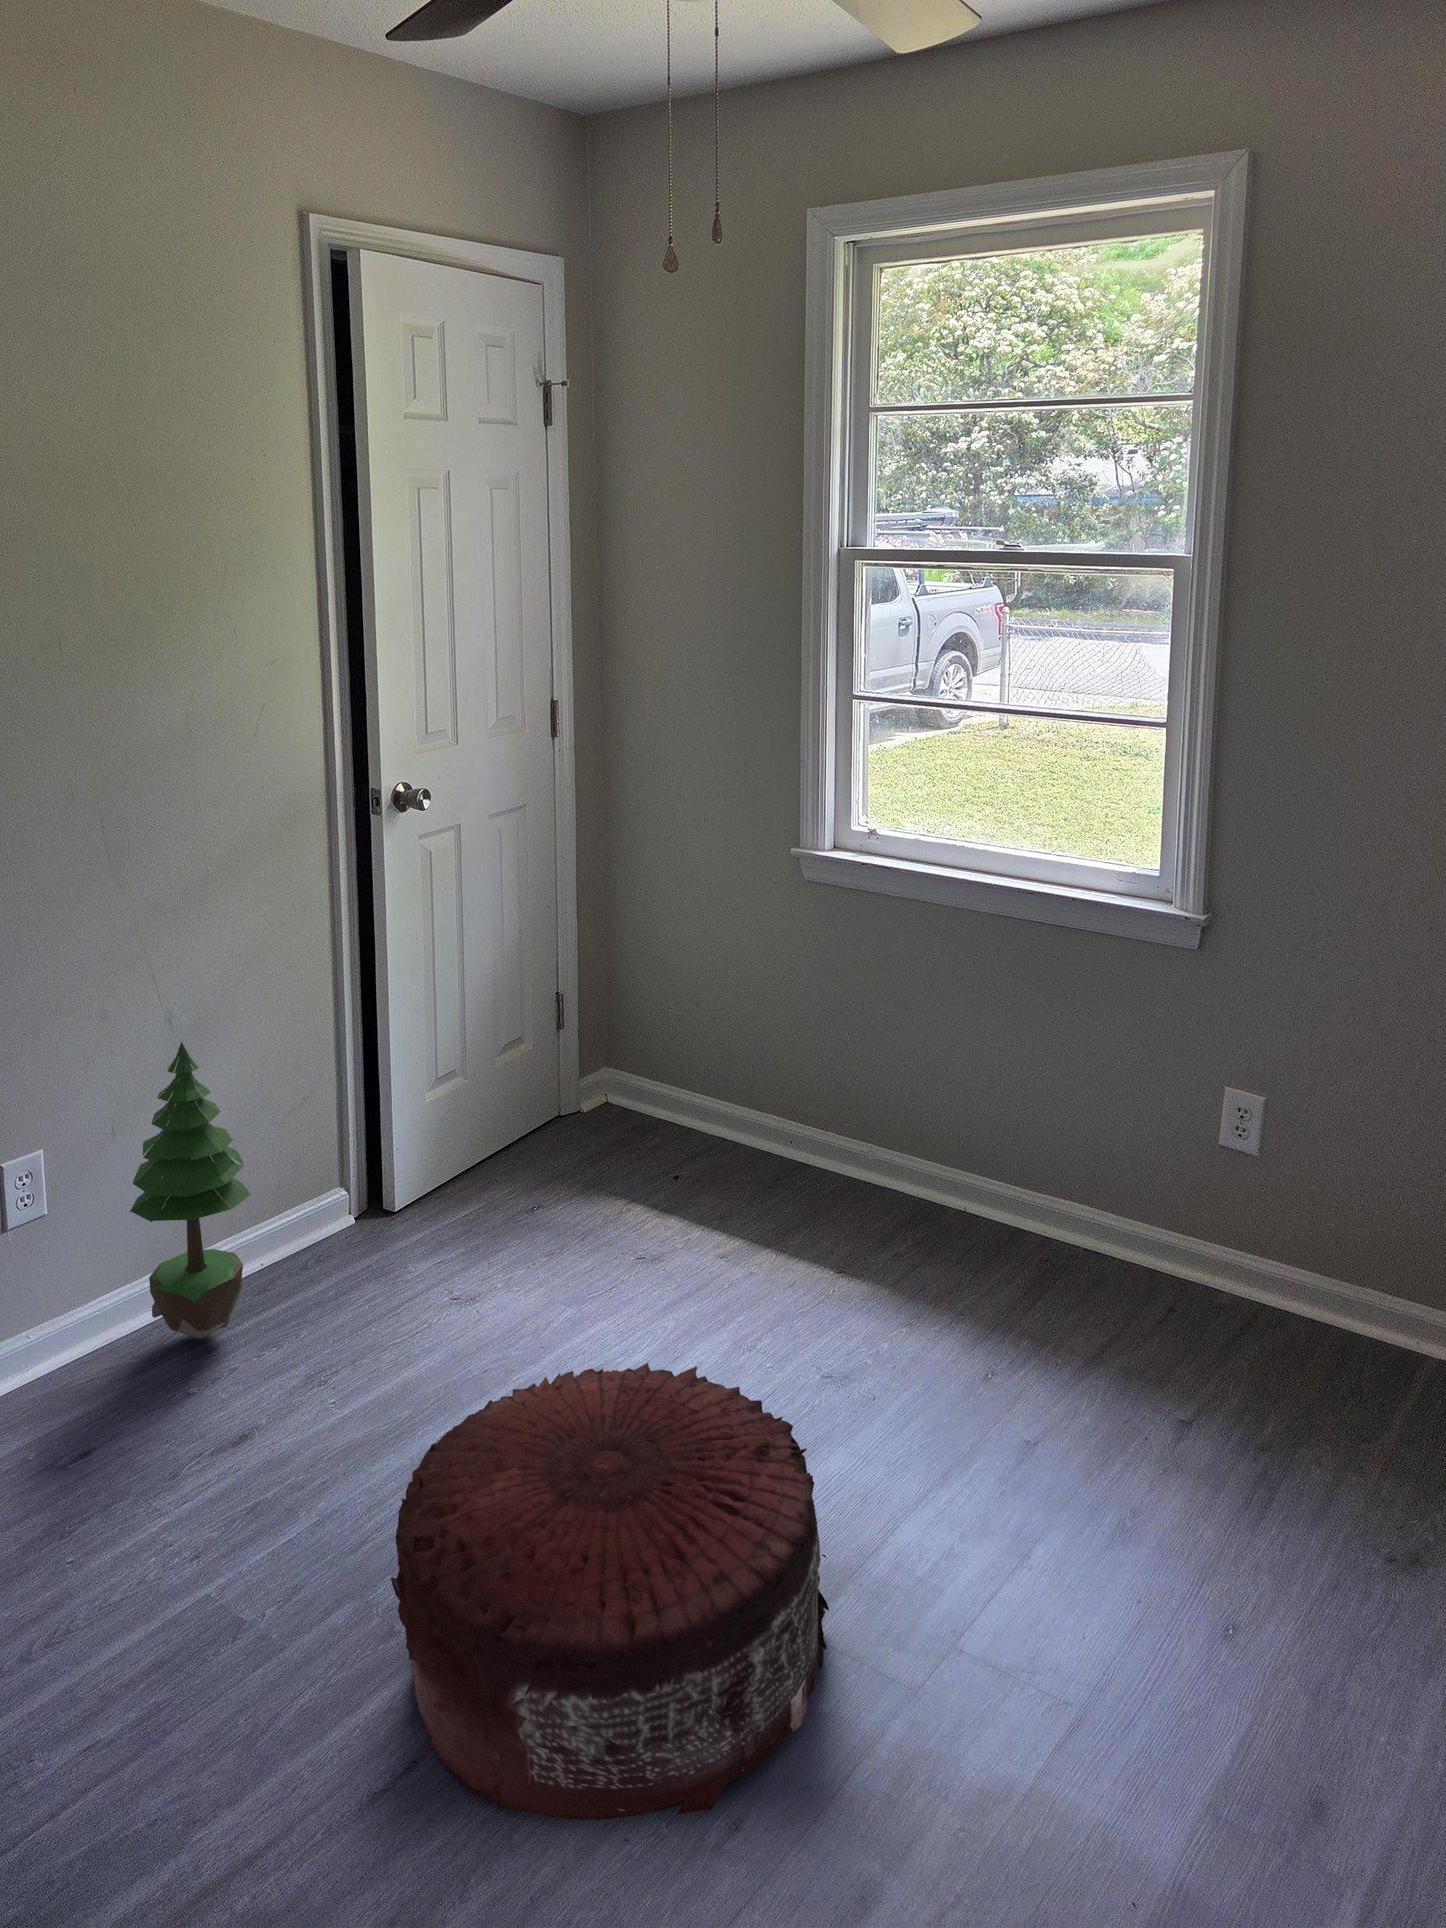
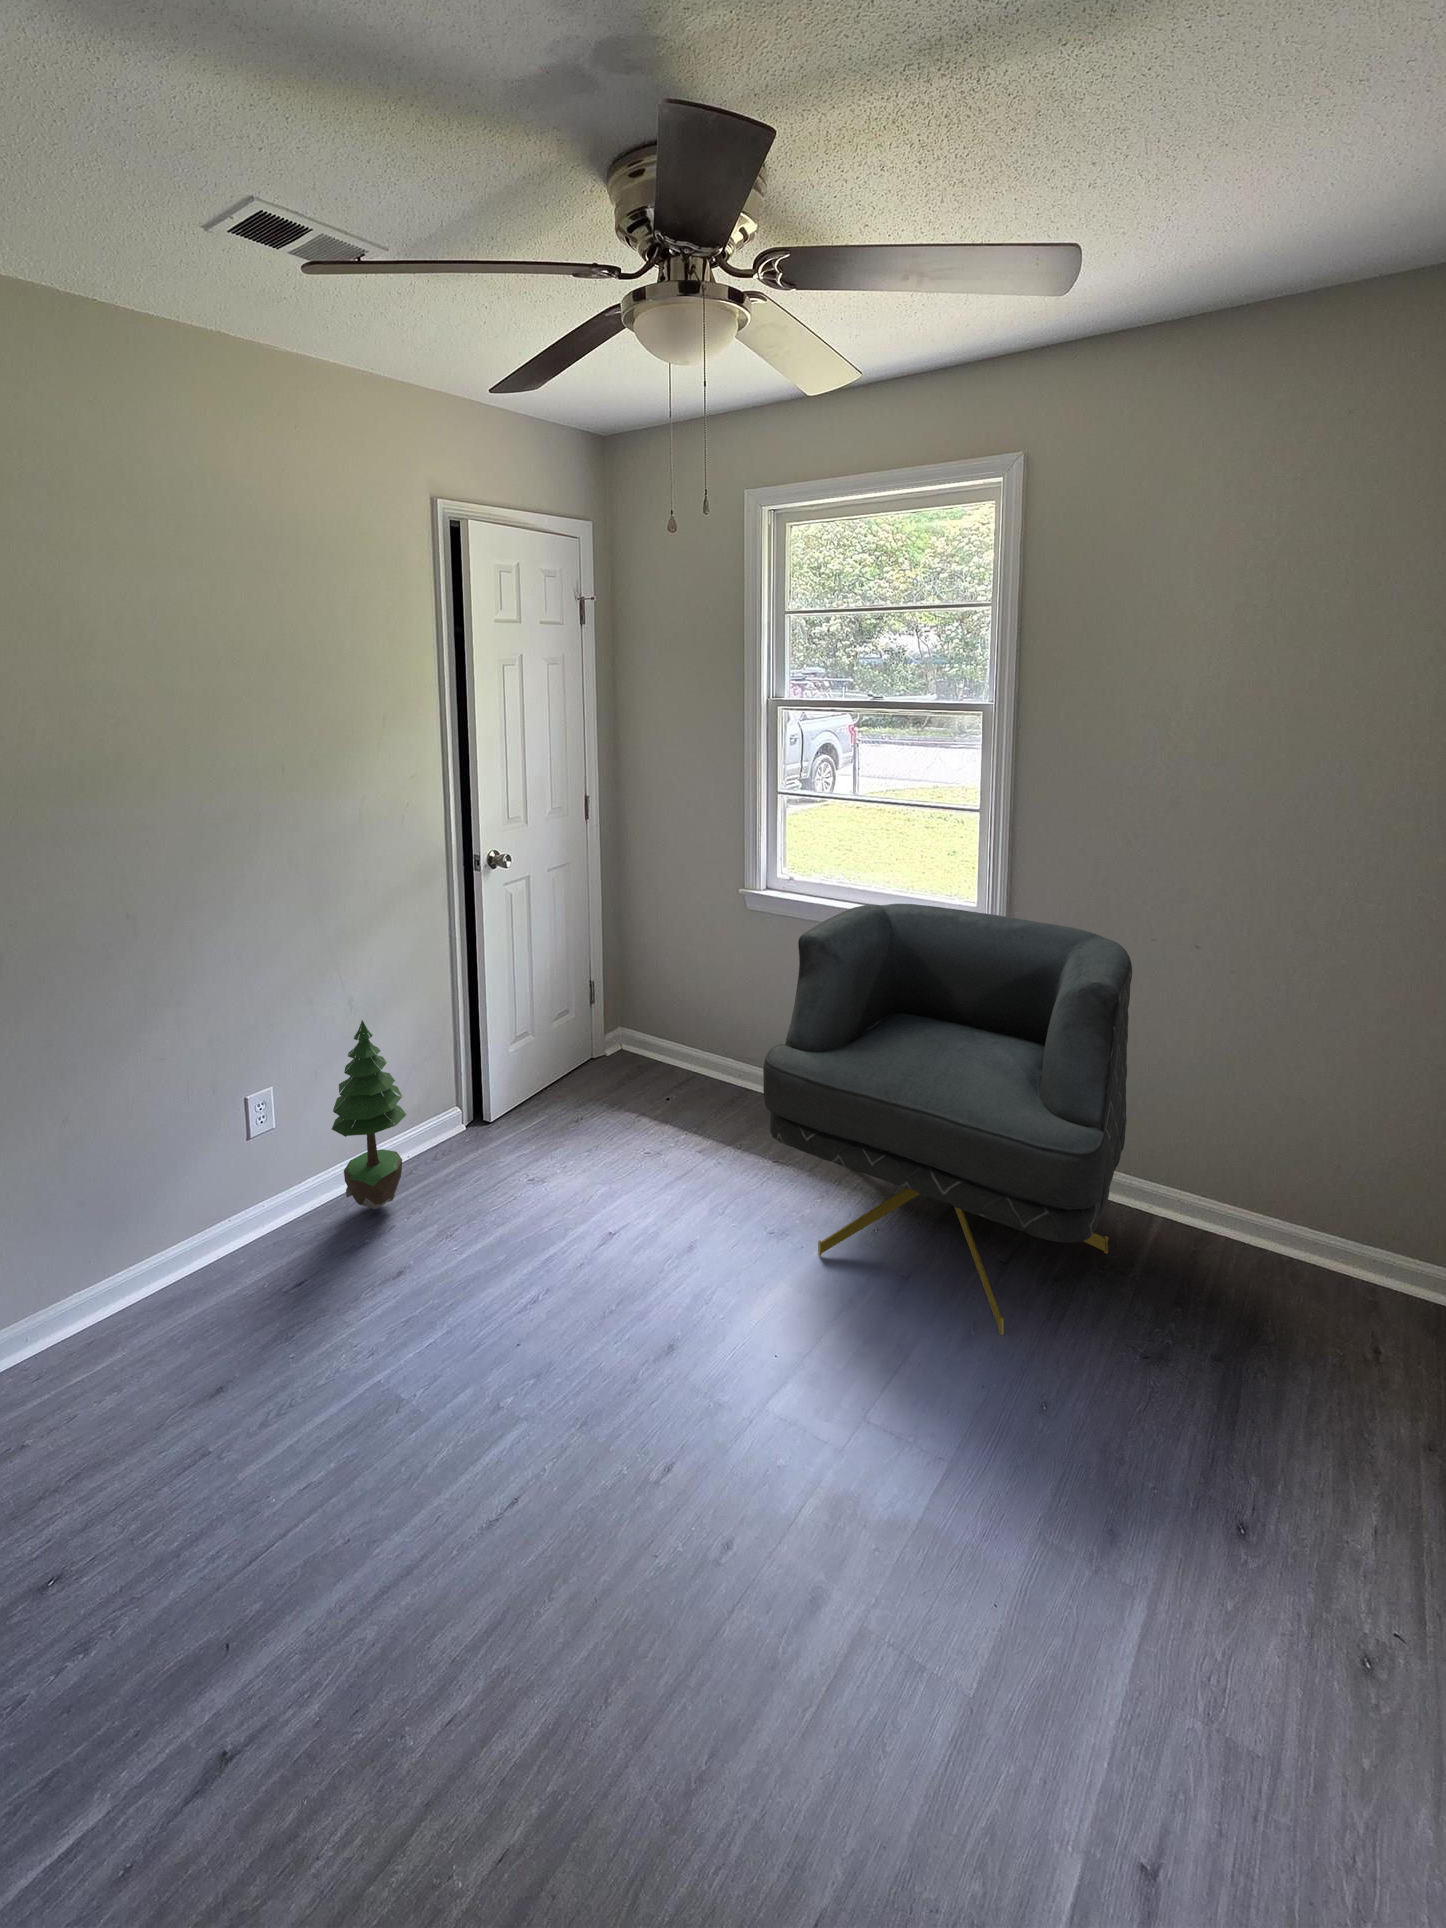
armchair: none [812,892,1395,1541] -> present [763,904,1132,1335]
pouf: present [391,1363,829,1820] -> none [519,1227,806,1565]

